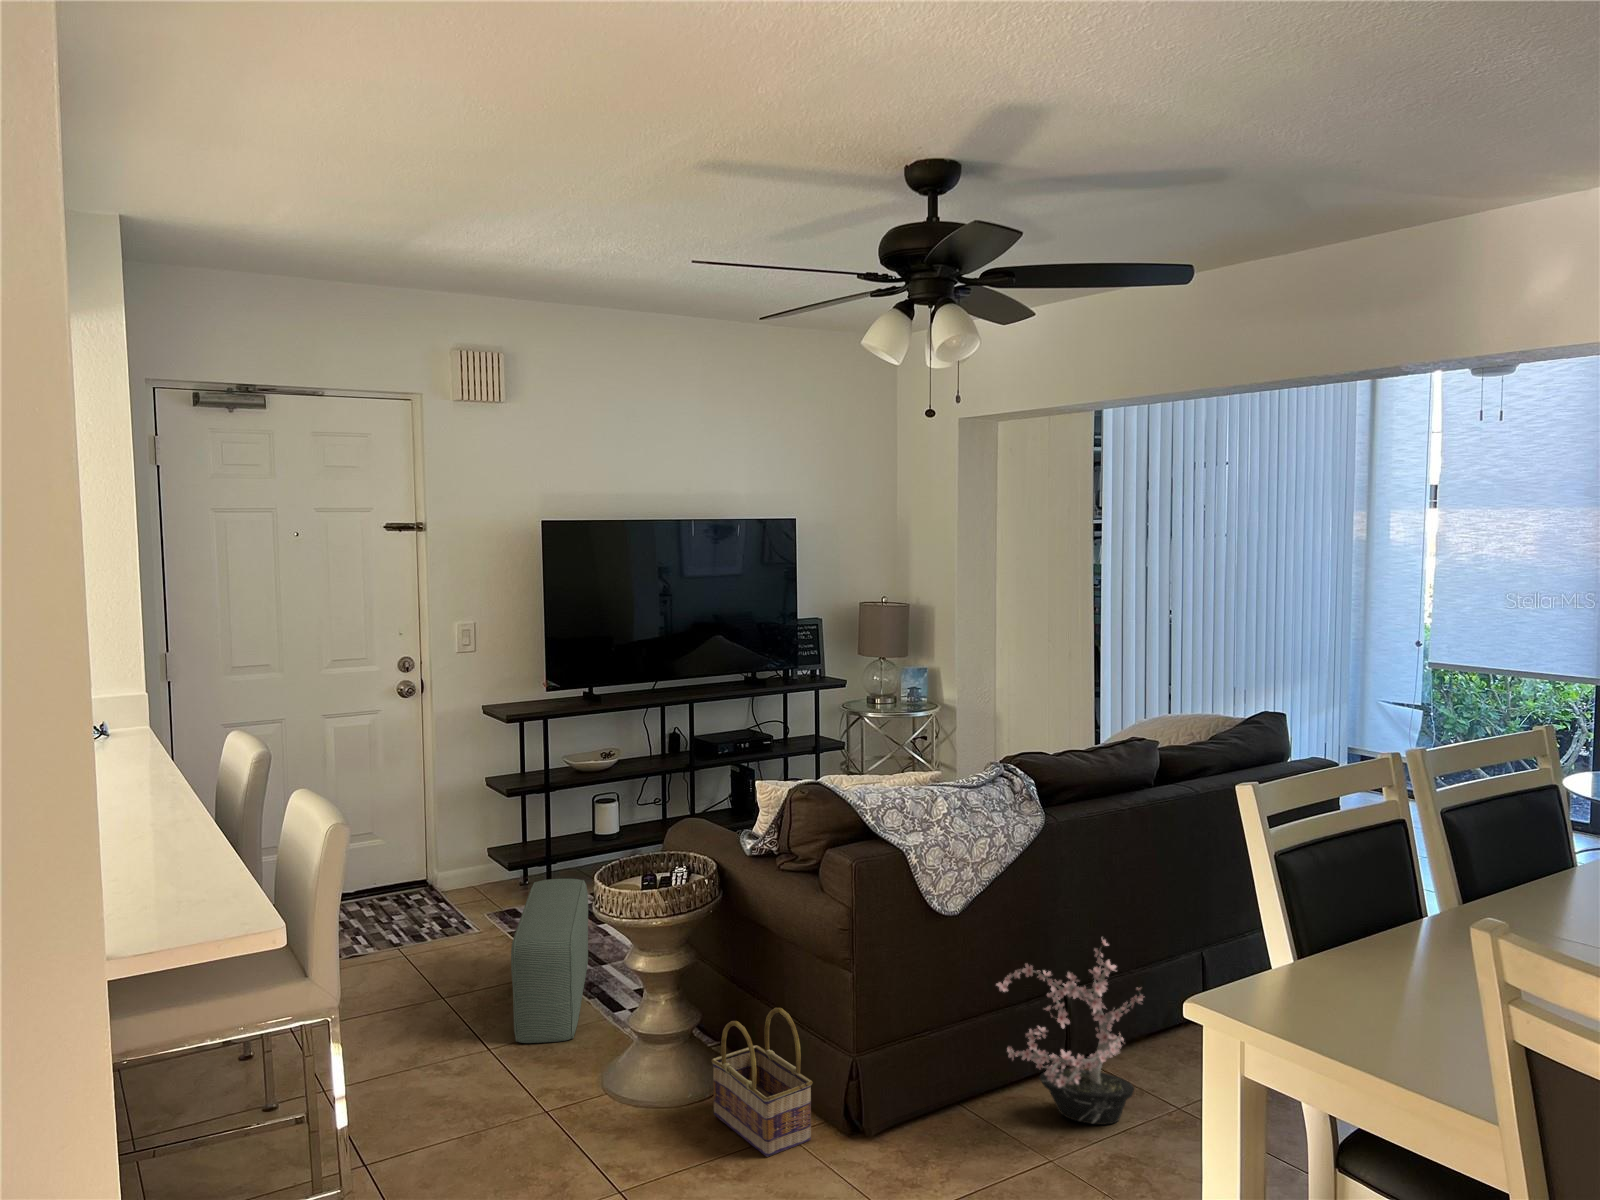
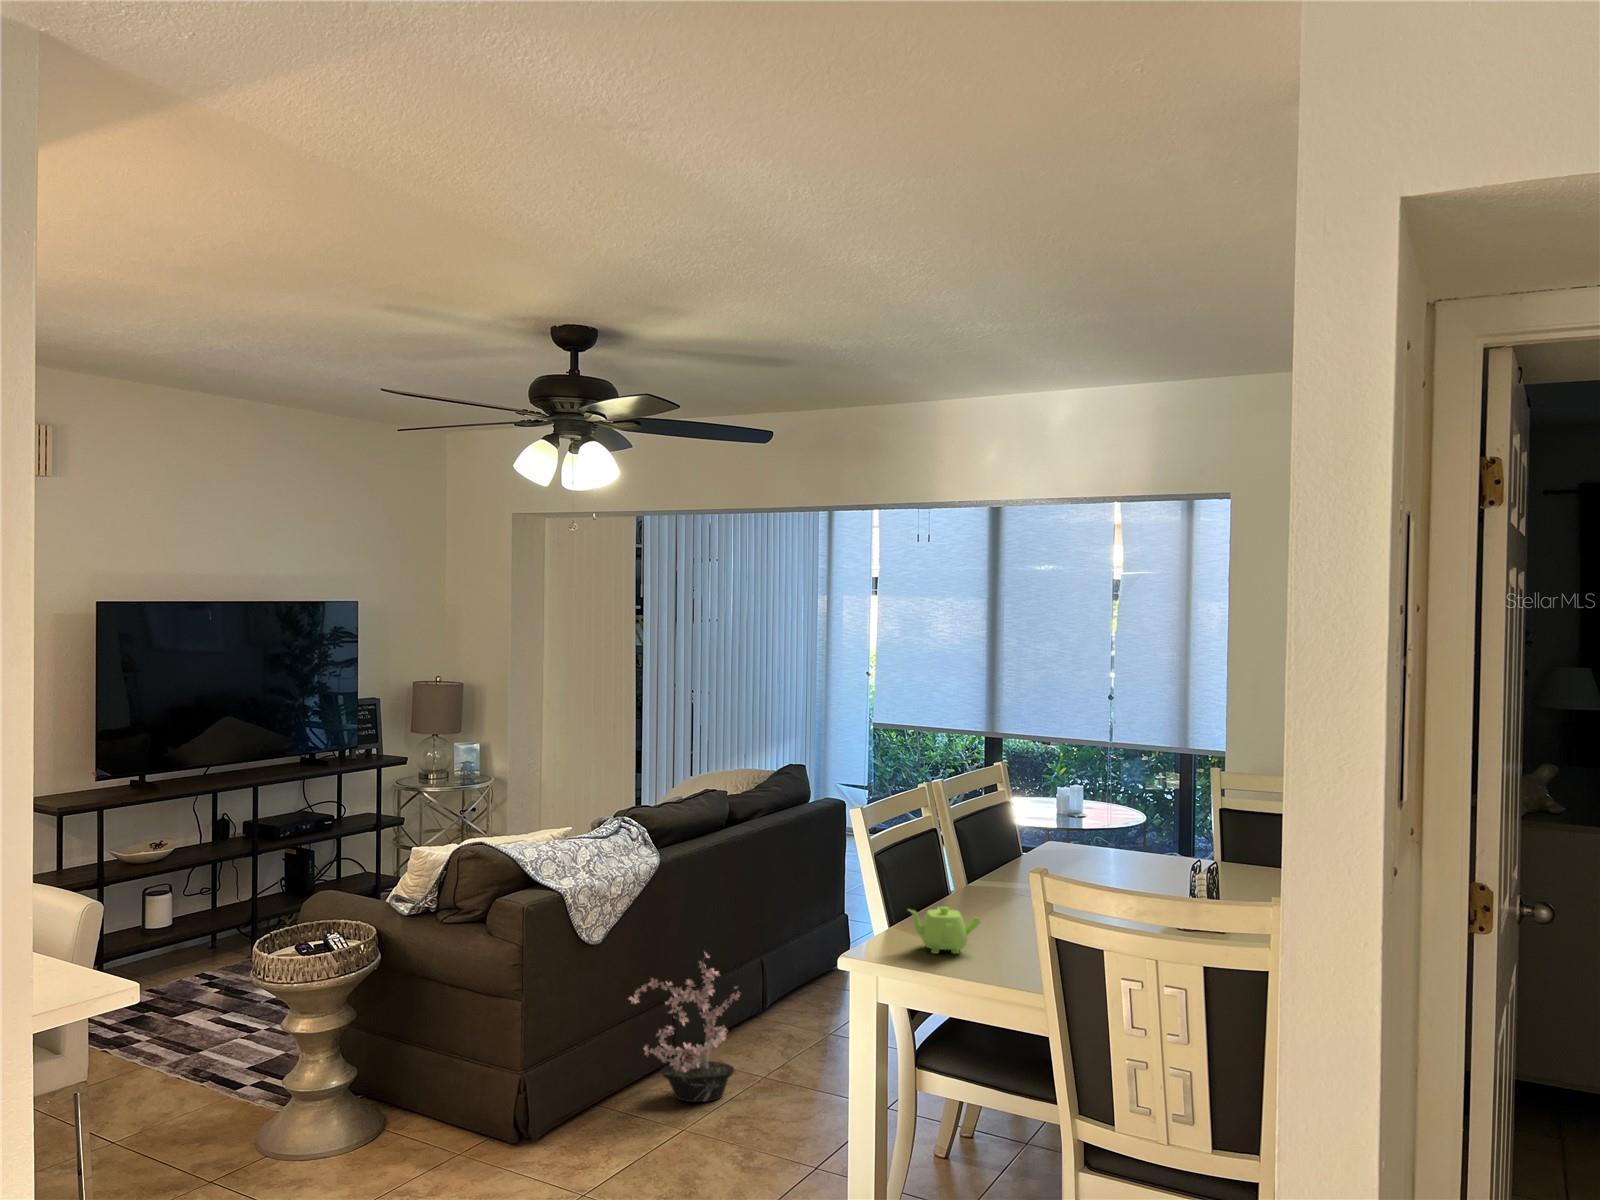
pouf: present [511,879,588,1043] -> none [121,968,205,1133]
teapot: none [1315,943,1443,1023] -> present [909,907,981,954]
basket: present [712,1008,812,1157] -> none [378,1045,480,1176]

